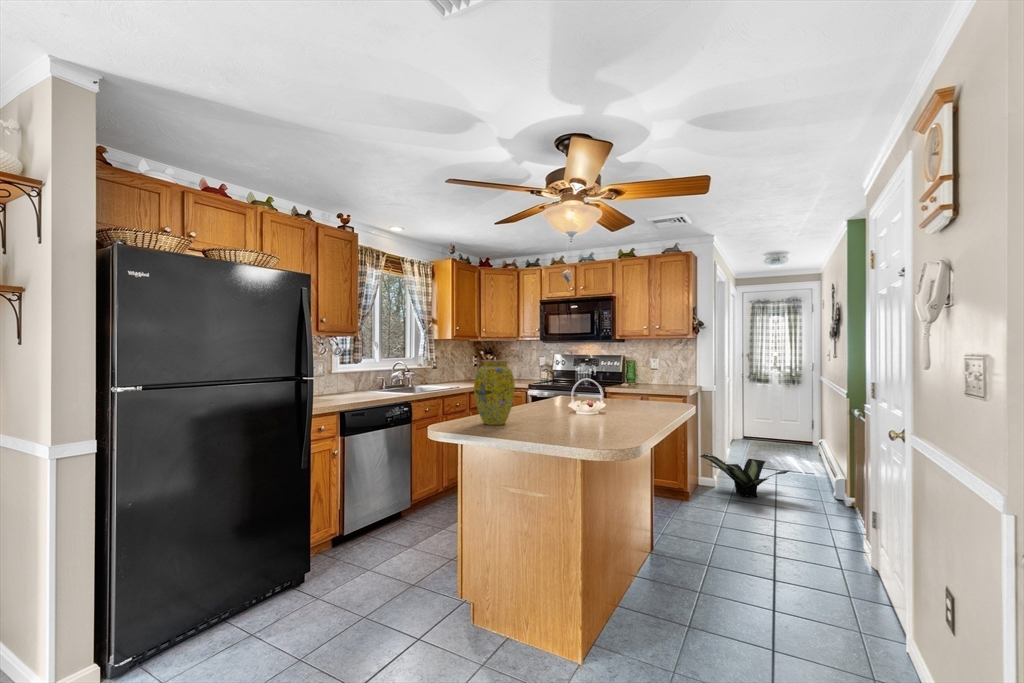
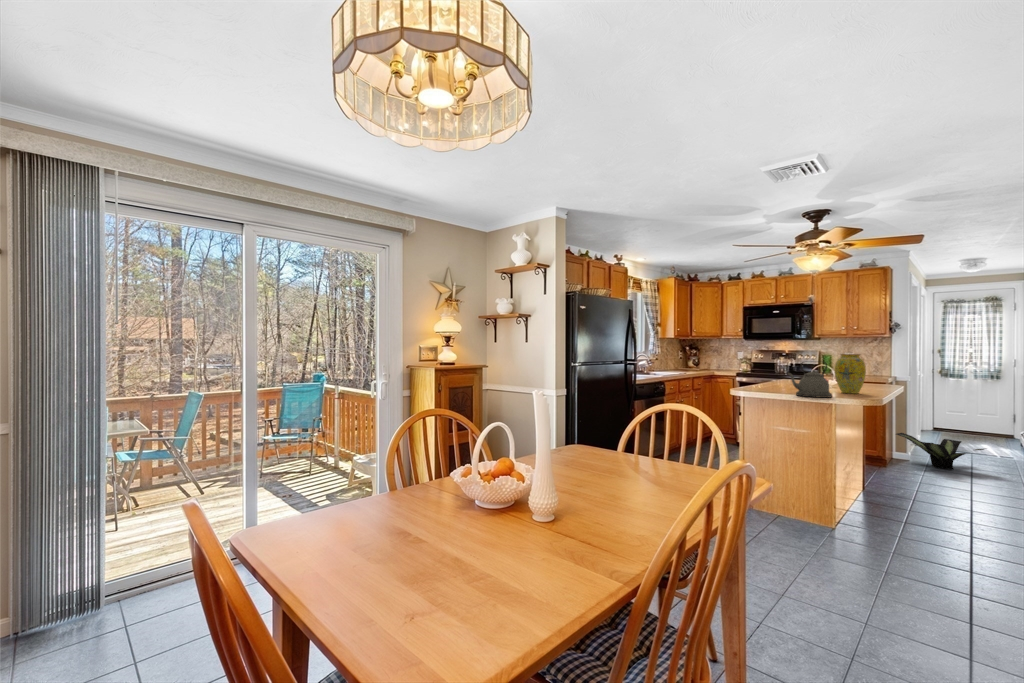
vase: present [474,360,515,425] -> present [835,354,866,394]
kettle: none [517,373,583,434] -> present [788,362,832,398]

